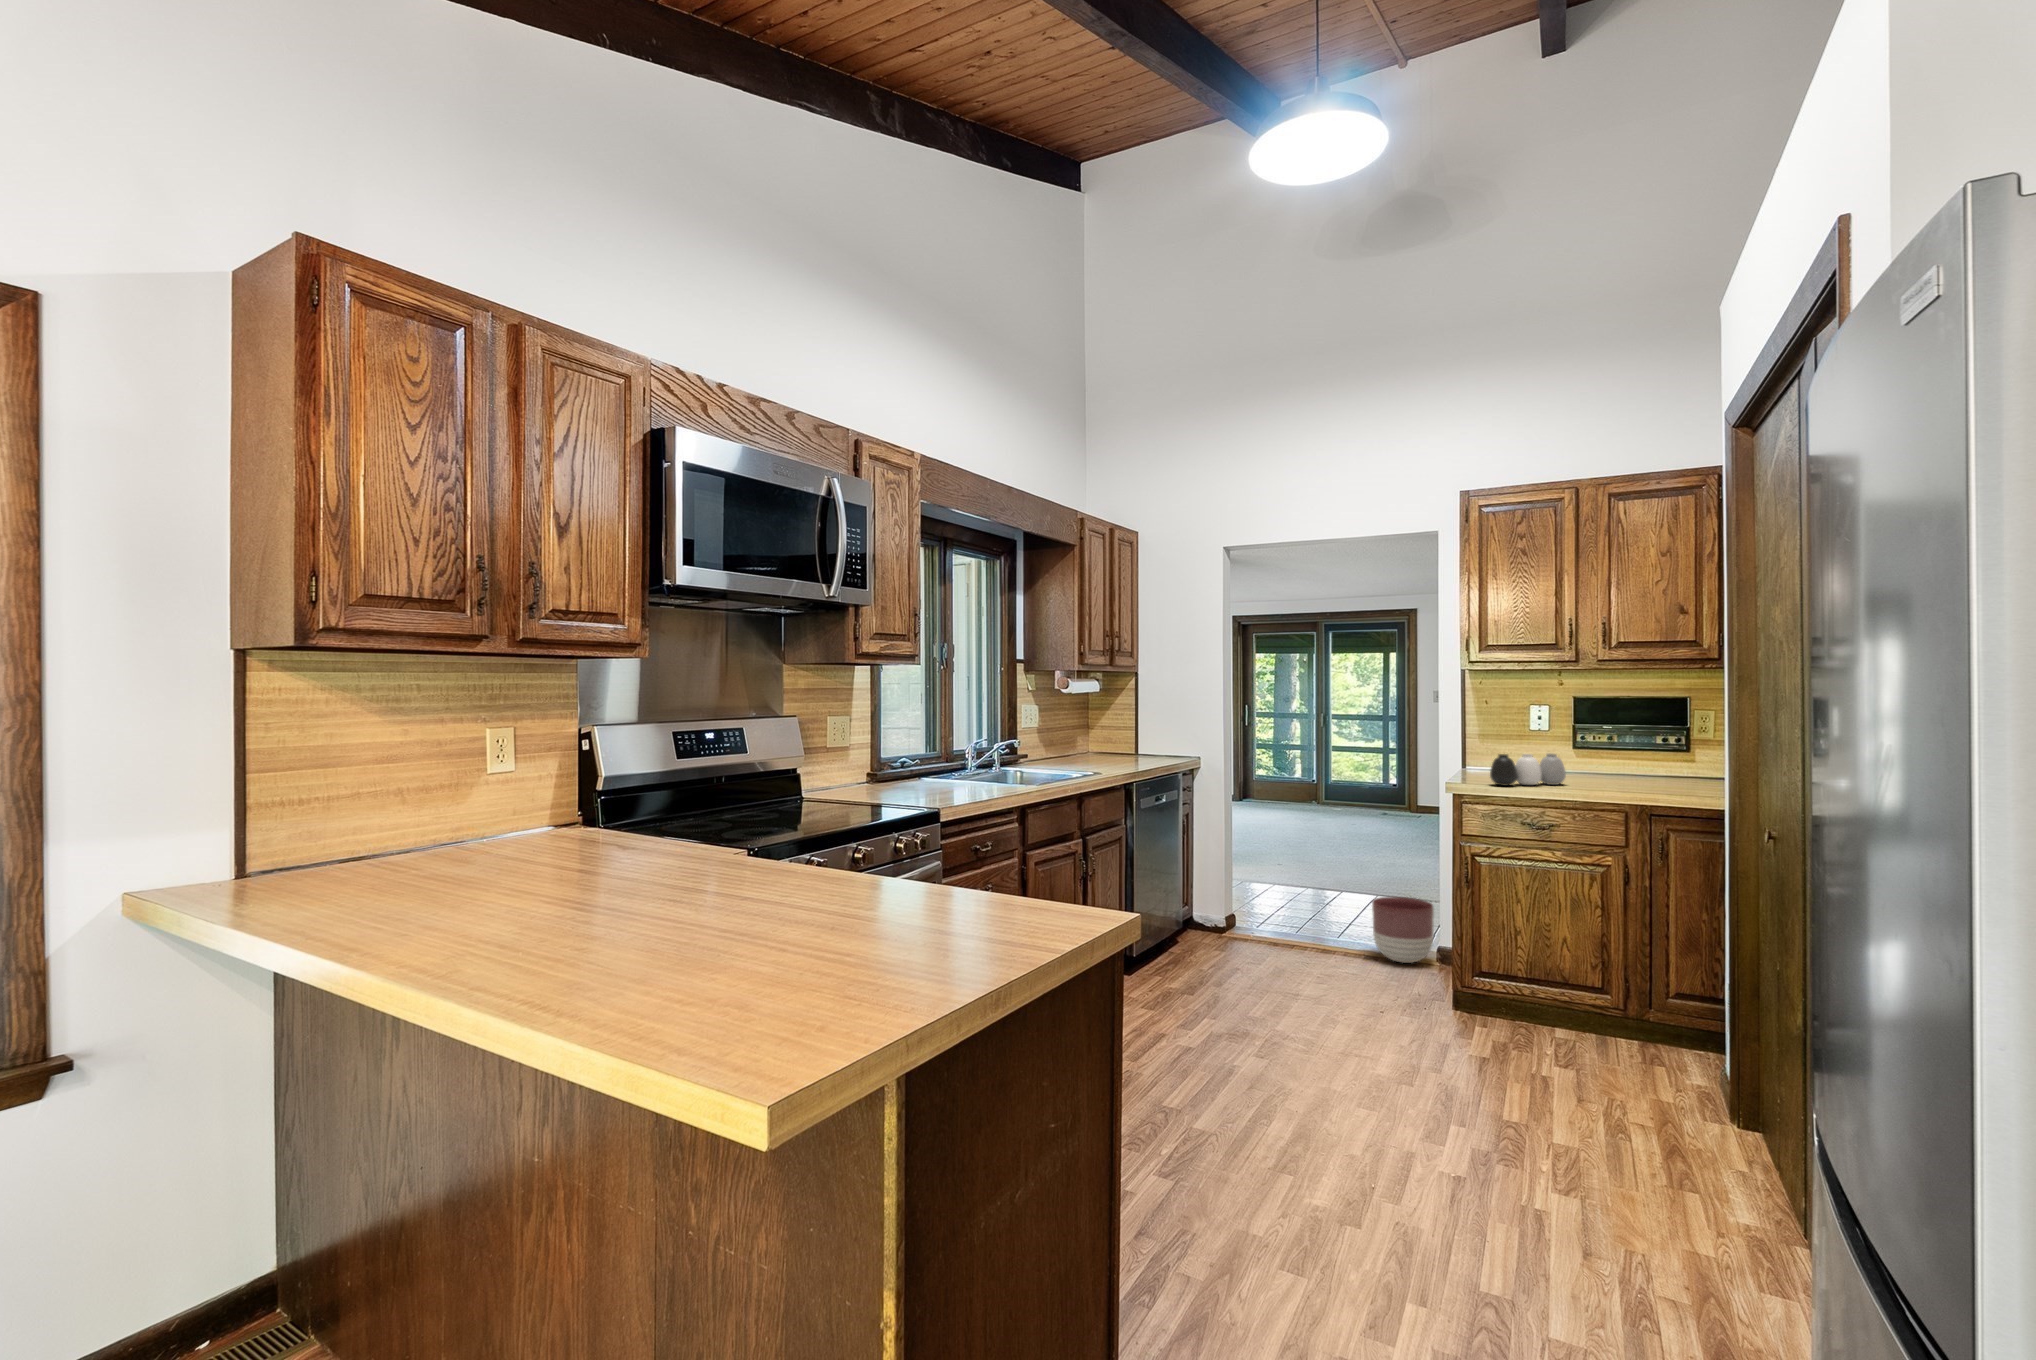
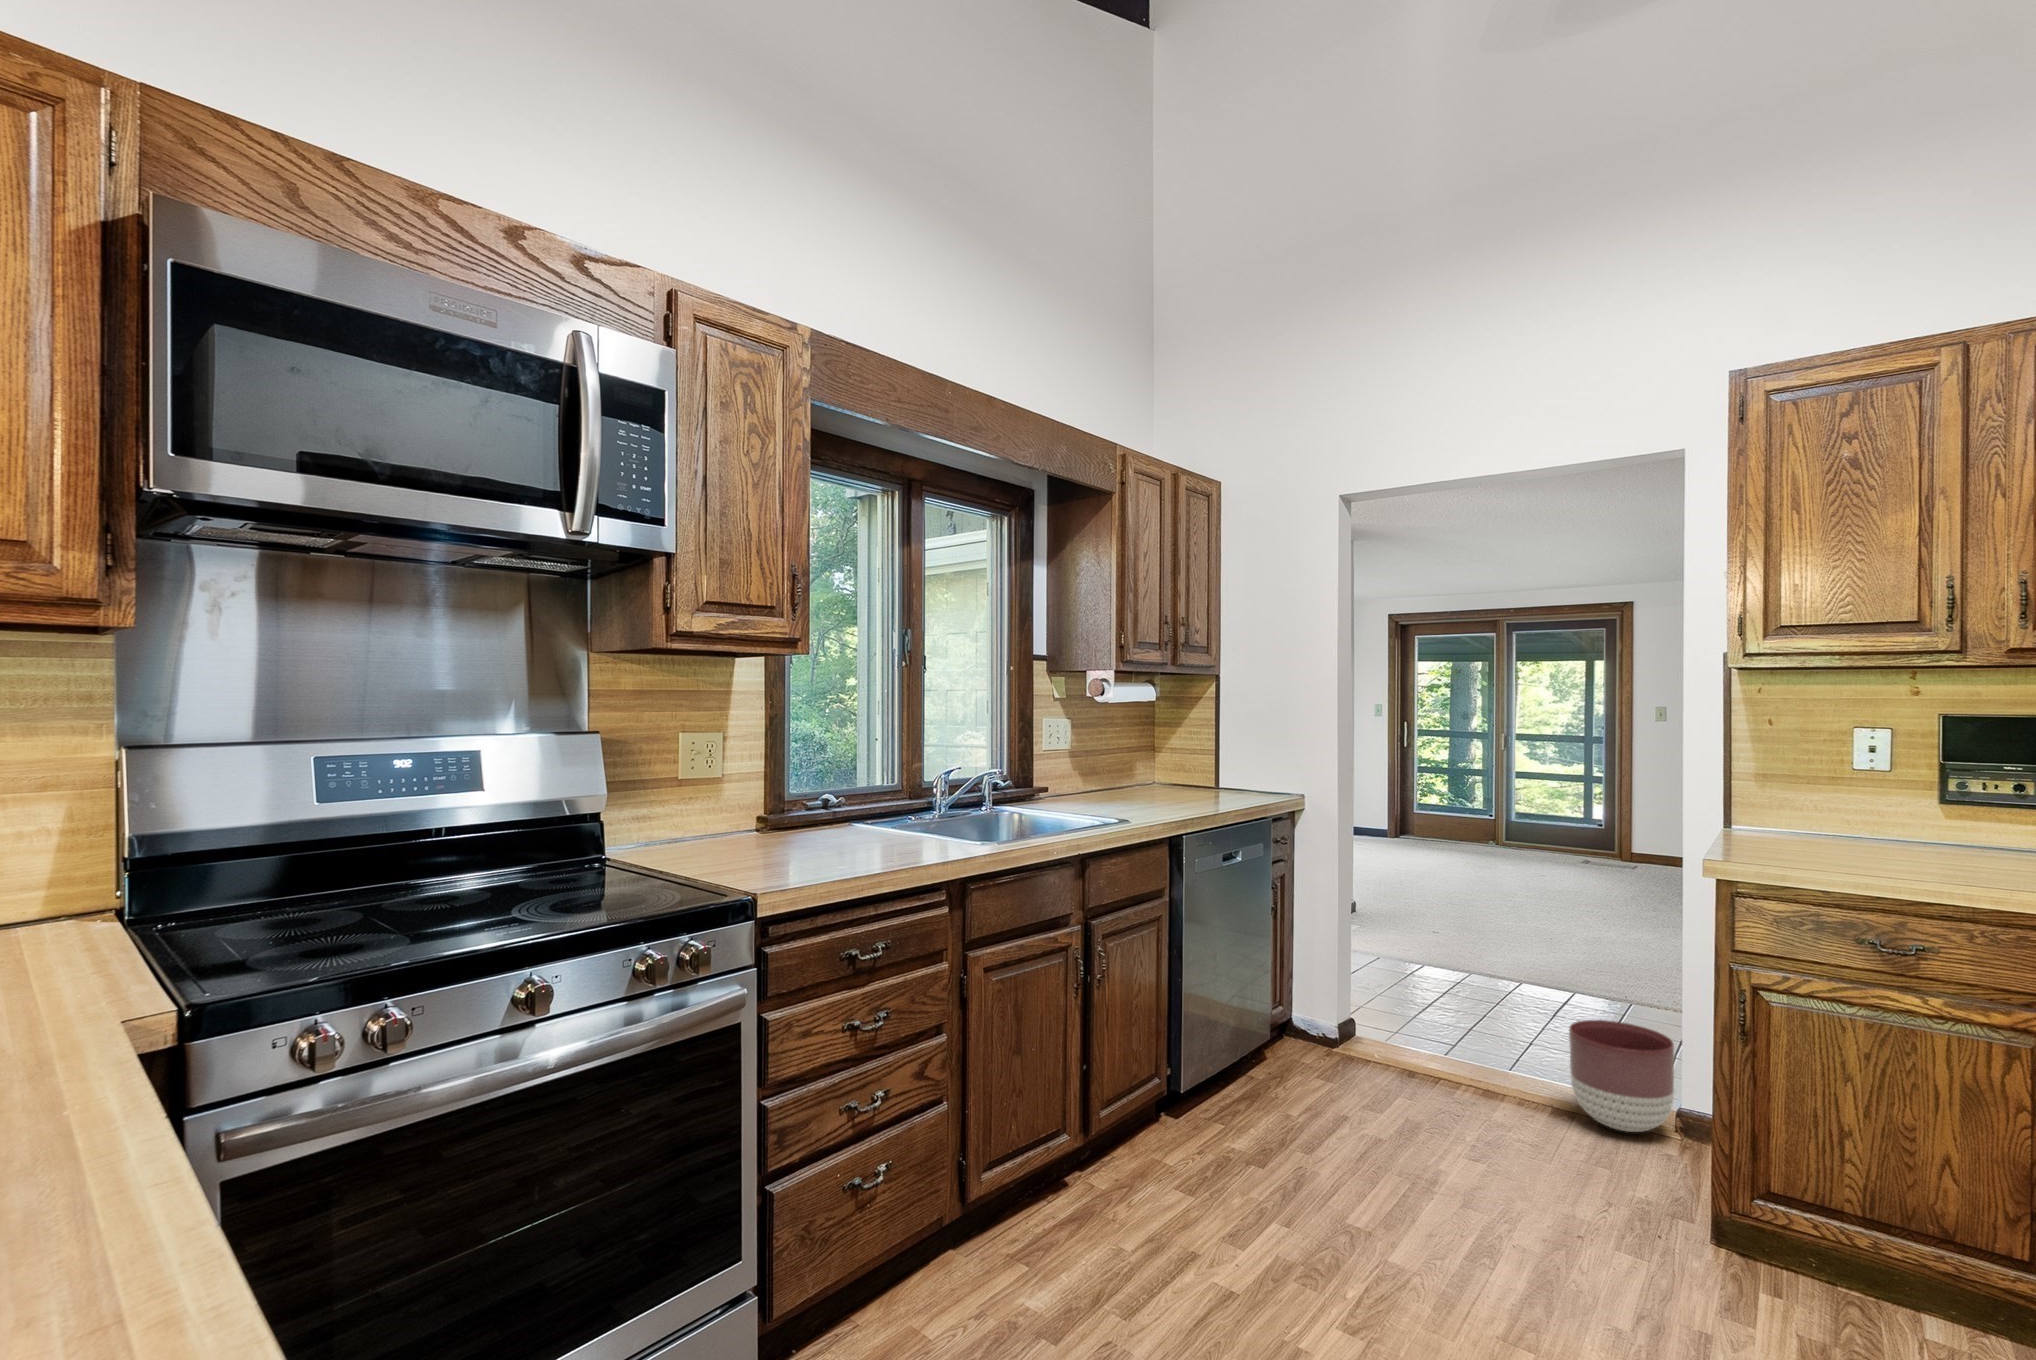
vase: present [1490,753,1566,786] -> none [1786,813,1938,870]

